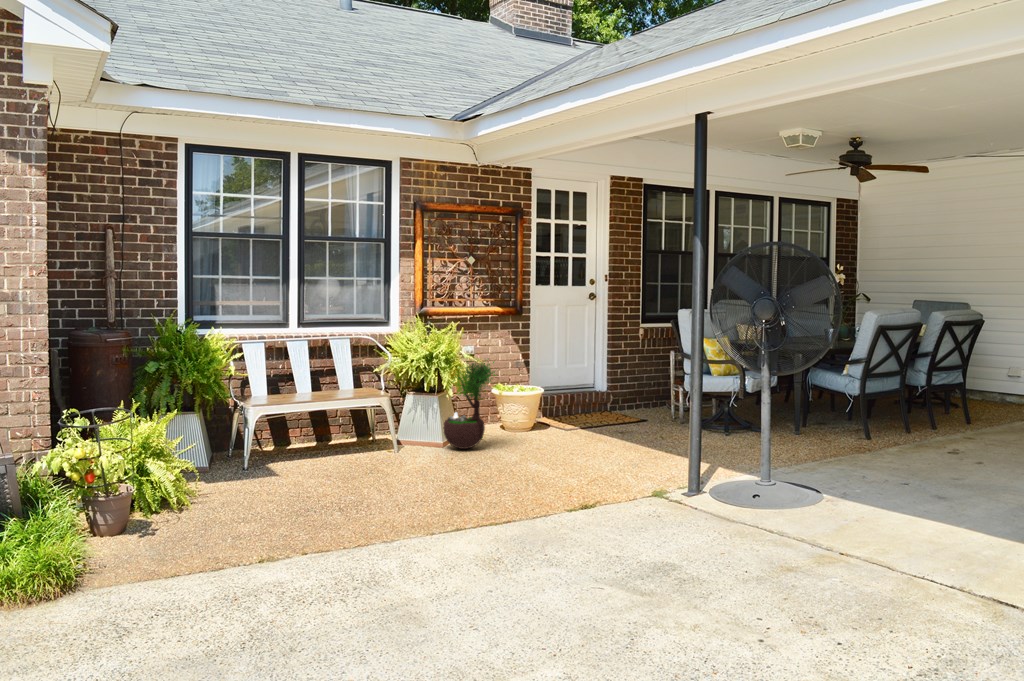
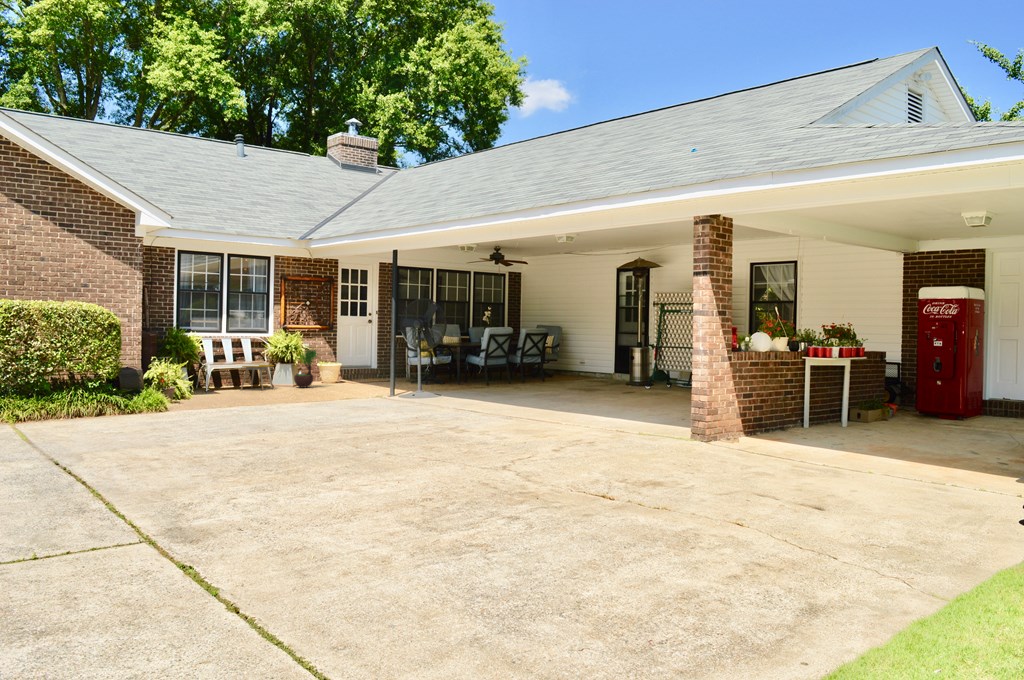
side table: none [323,397,400,463] -> present [241,364,274,390]

